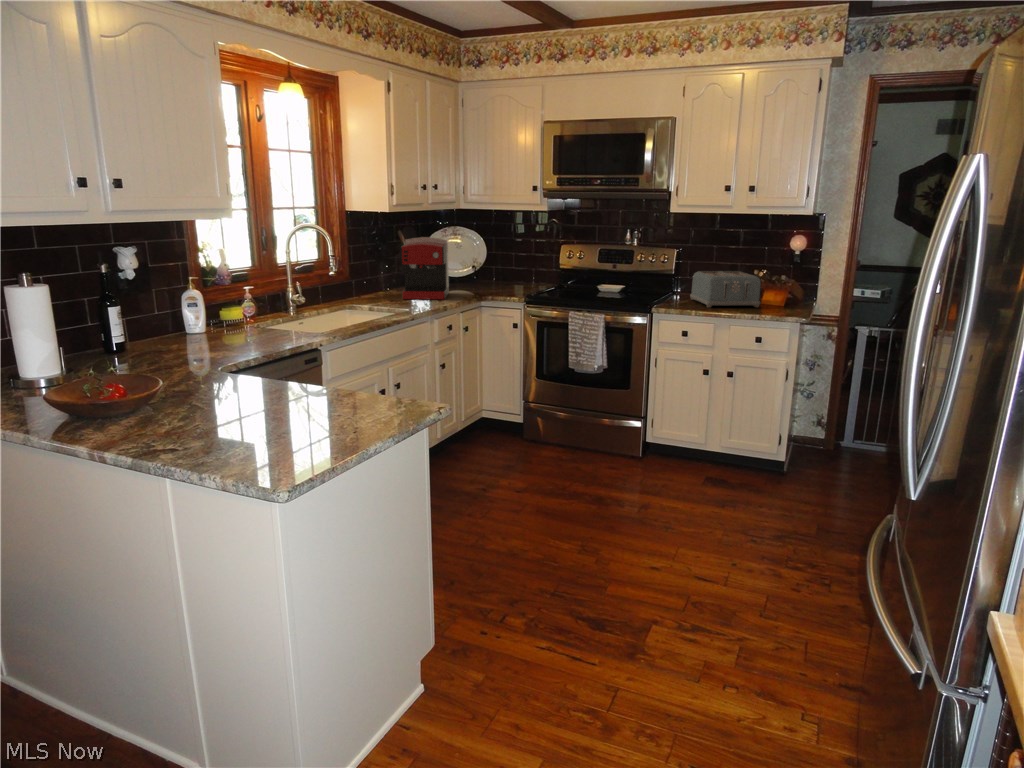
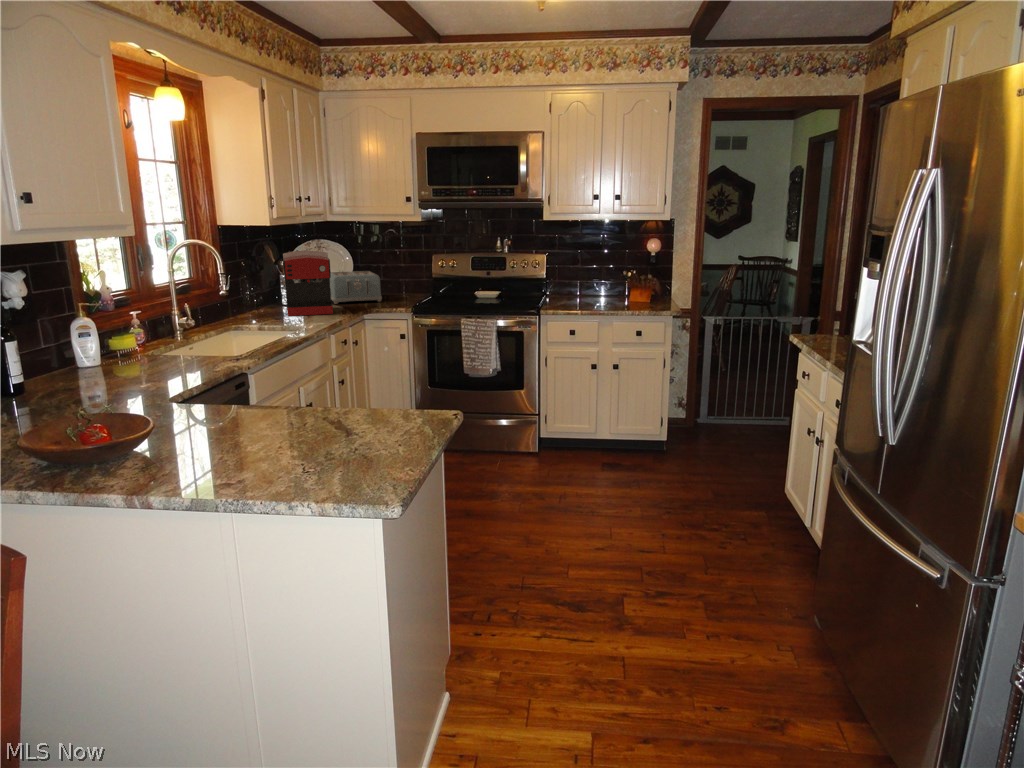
toaster: present [690,271,761,307] -> present [330,271,382,304]

